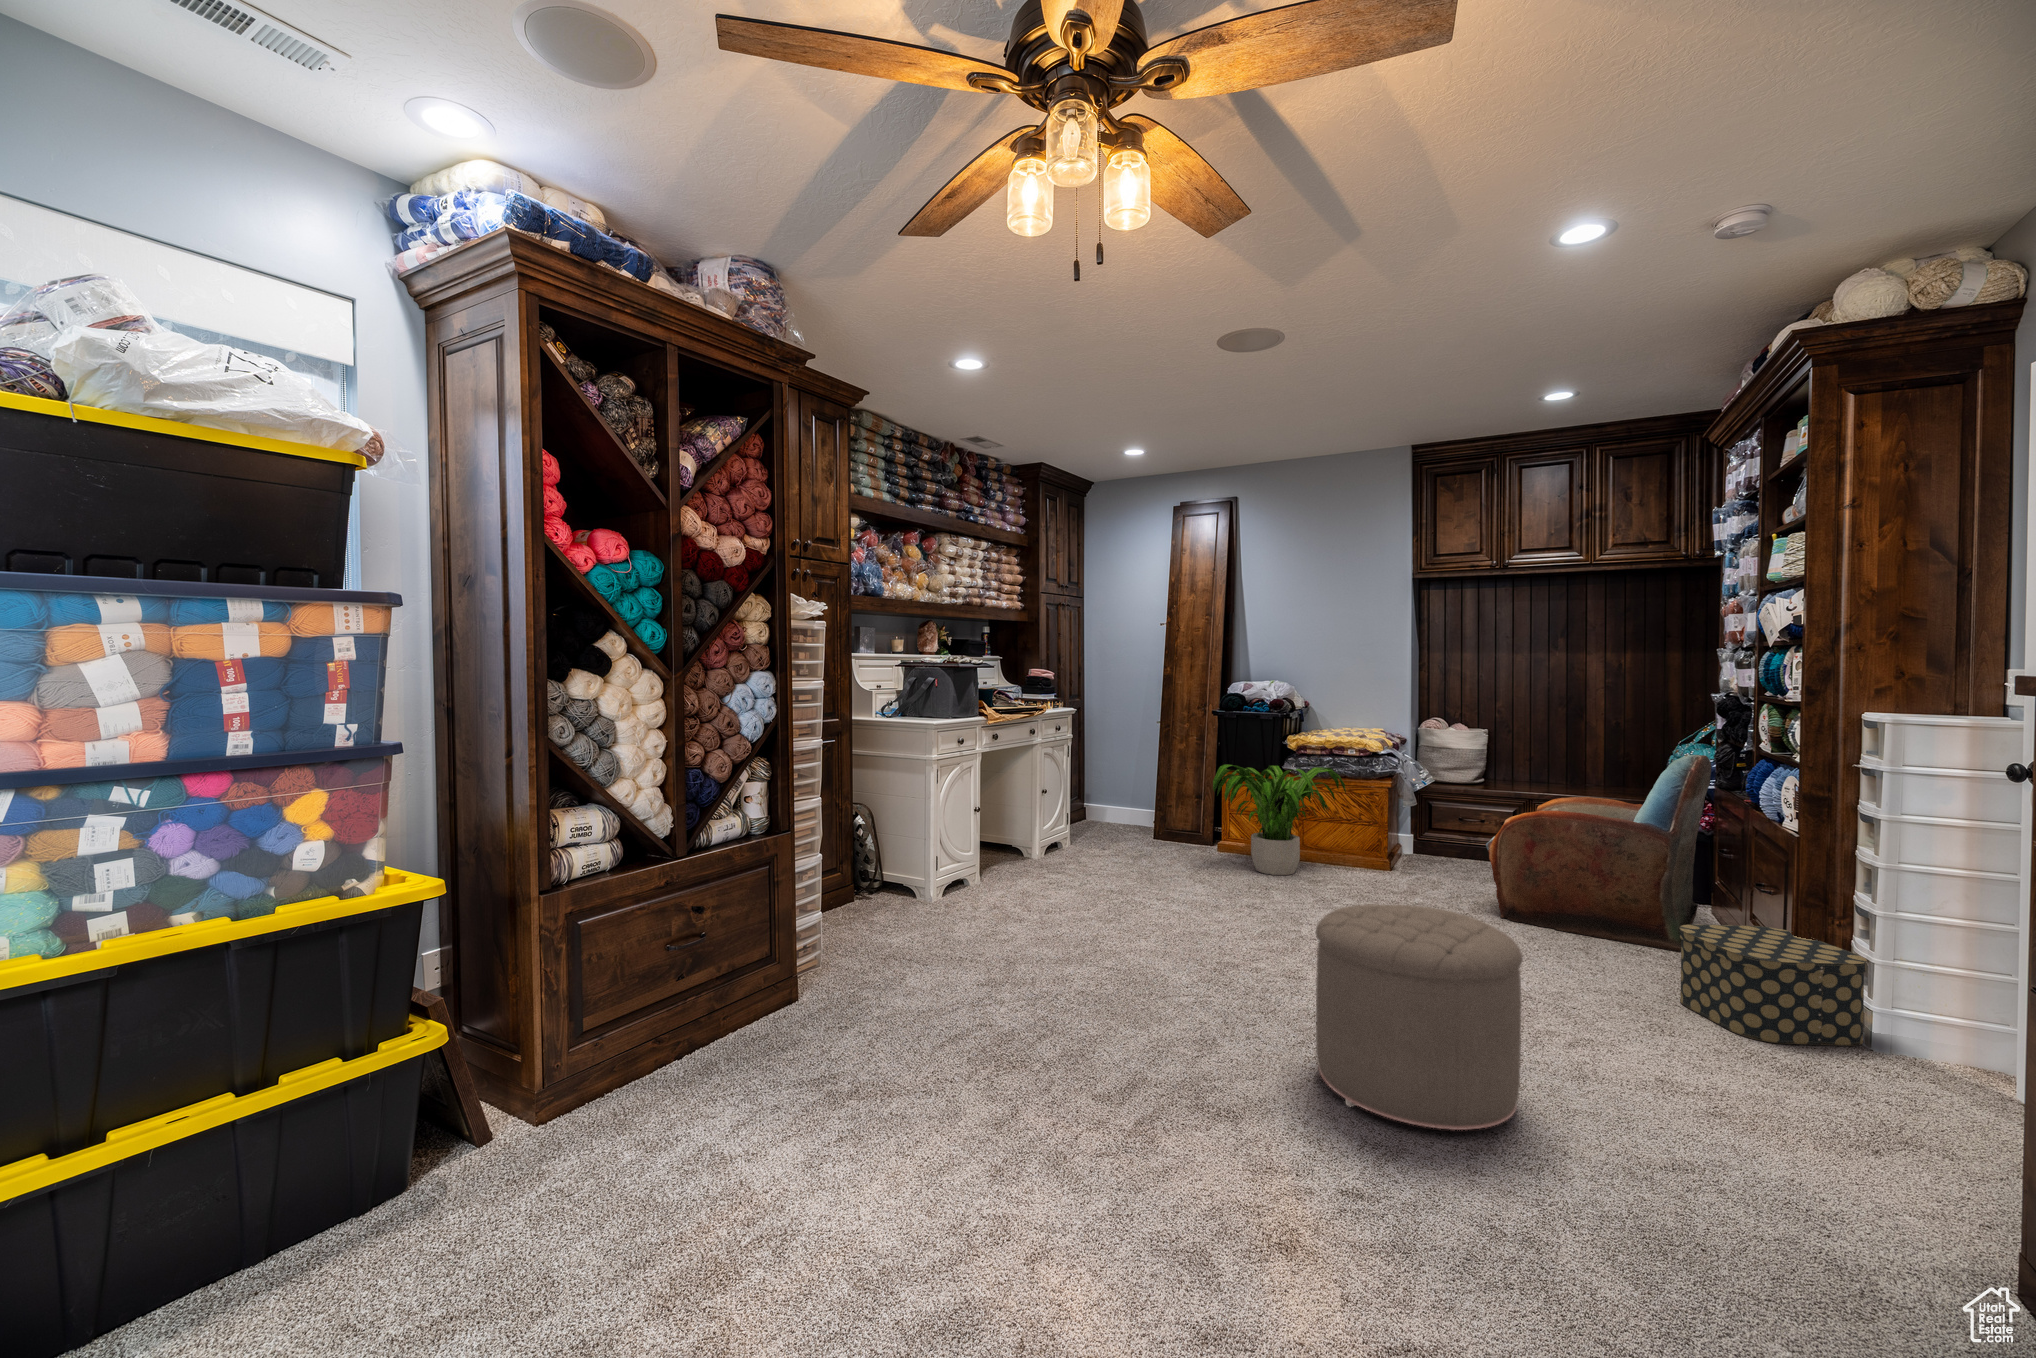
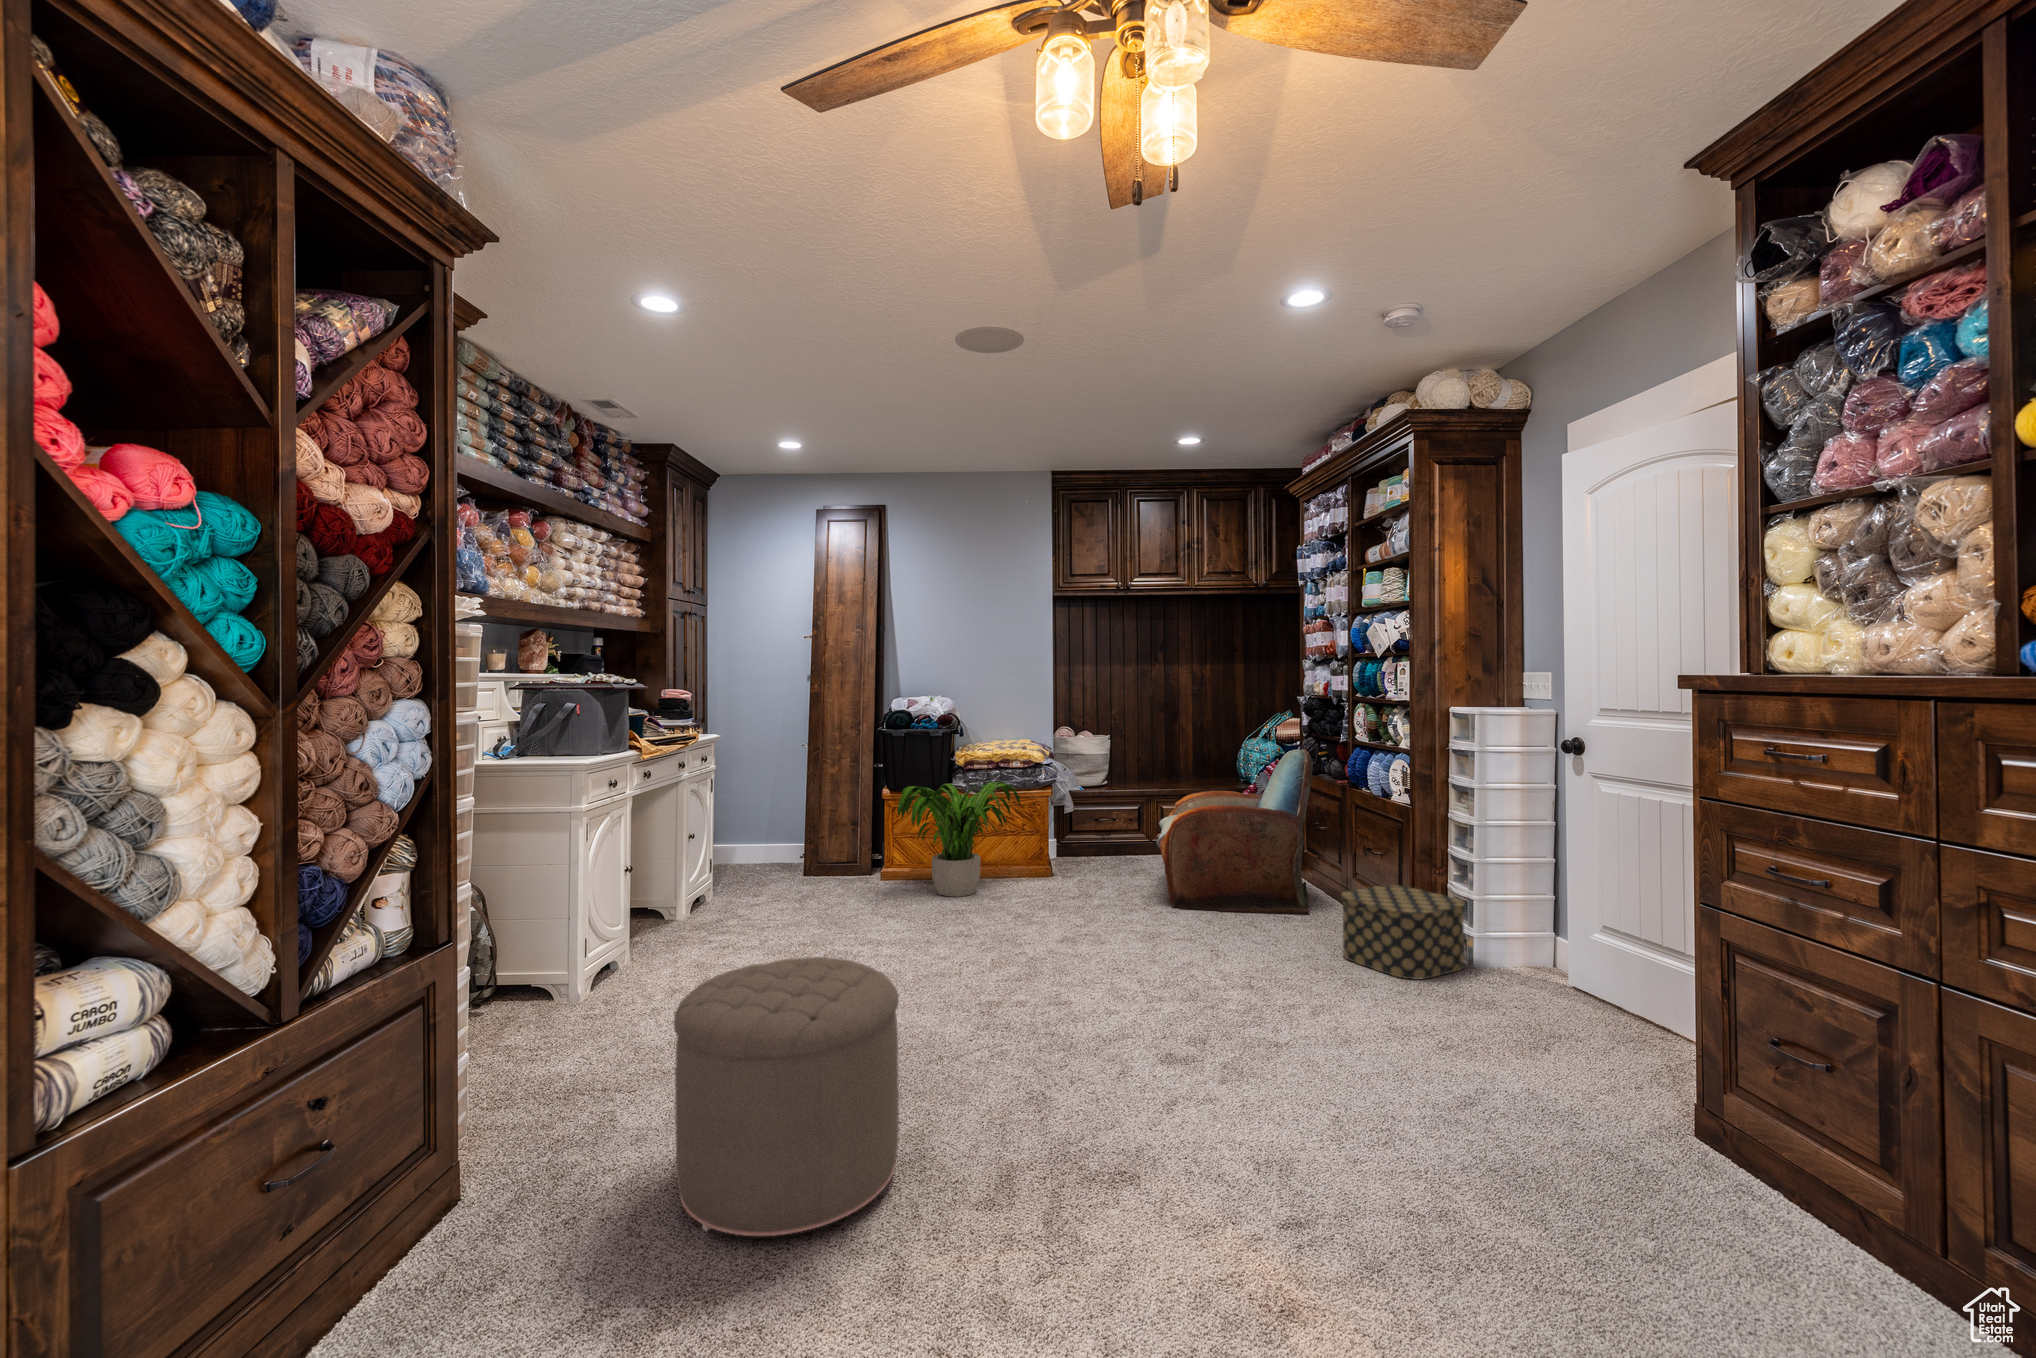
ottoman: present [1316,904,1523,1130] -> present [674,957,899,1236]

